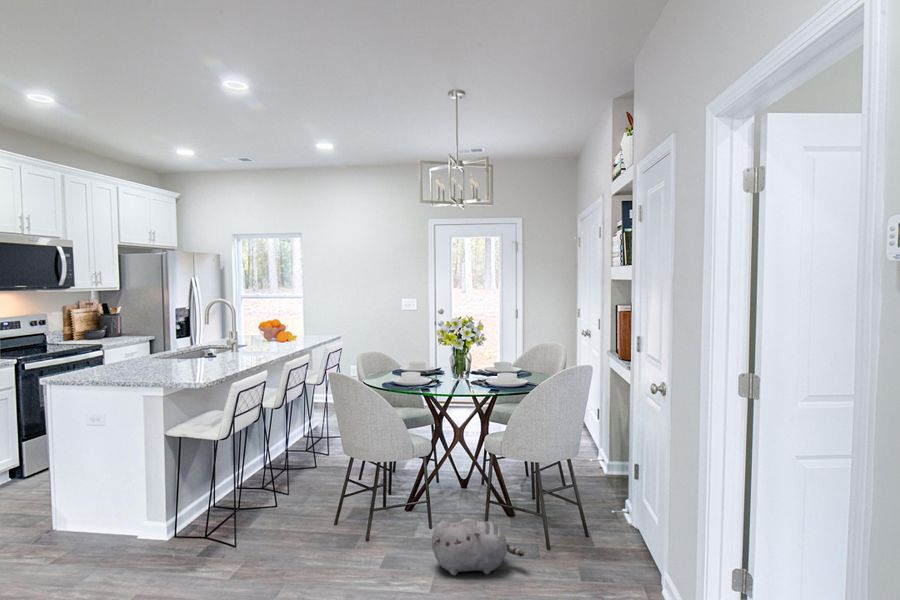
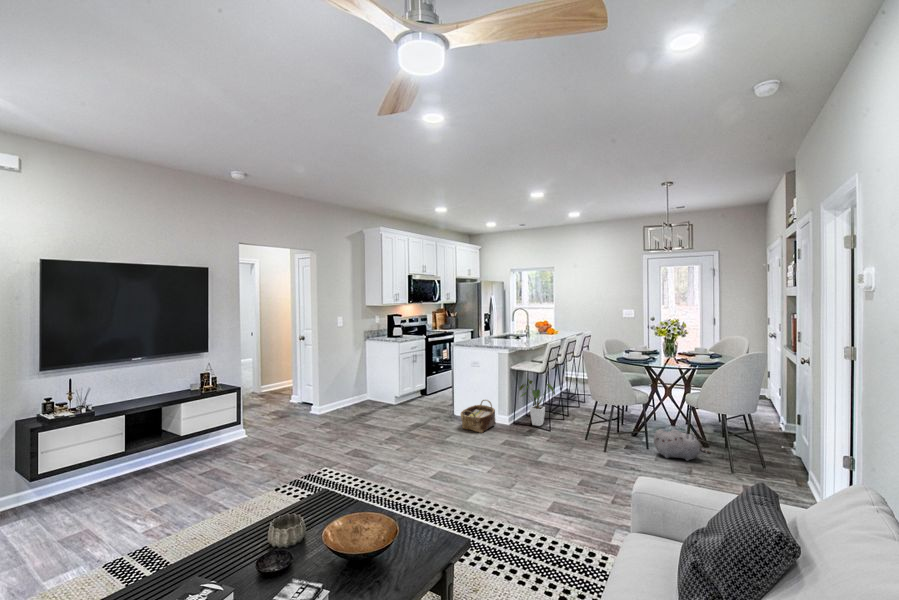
house plant: none [189,435,267,528] -> present [519,379,555,426]
woven basket: none [34,491,133,575] -> present [461,400,496,433]

